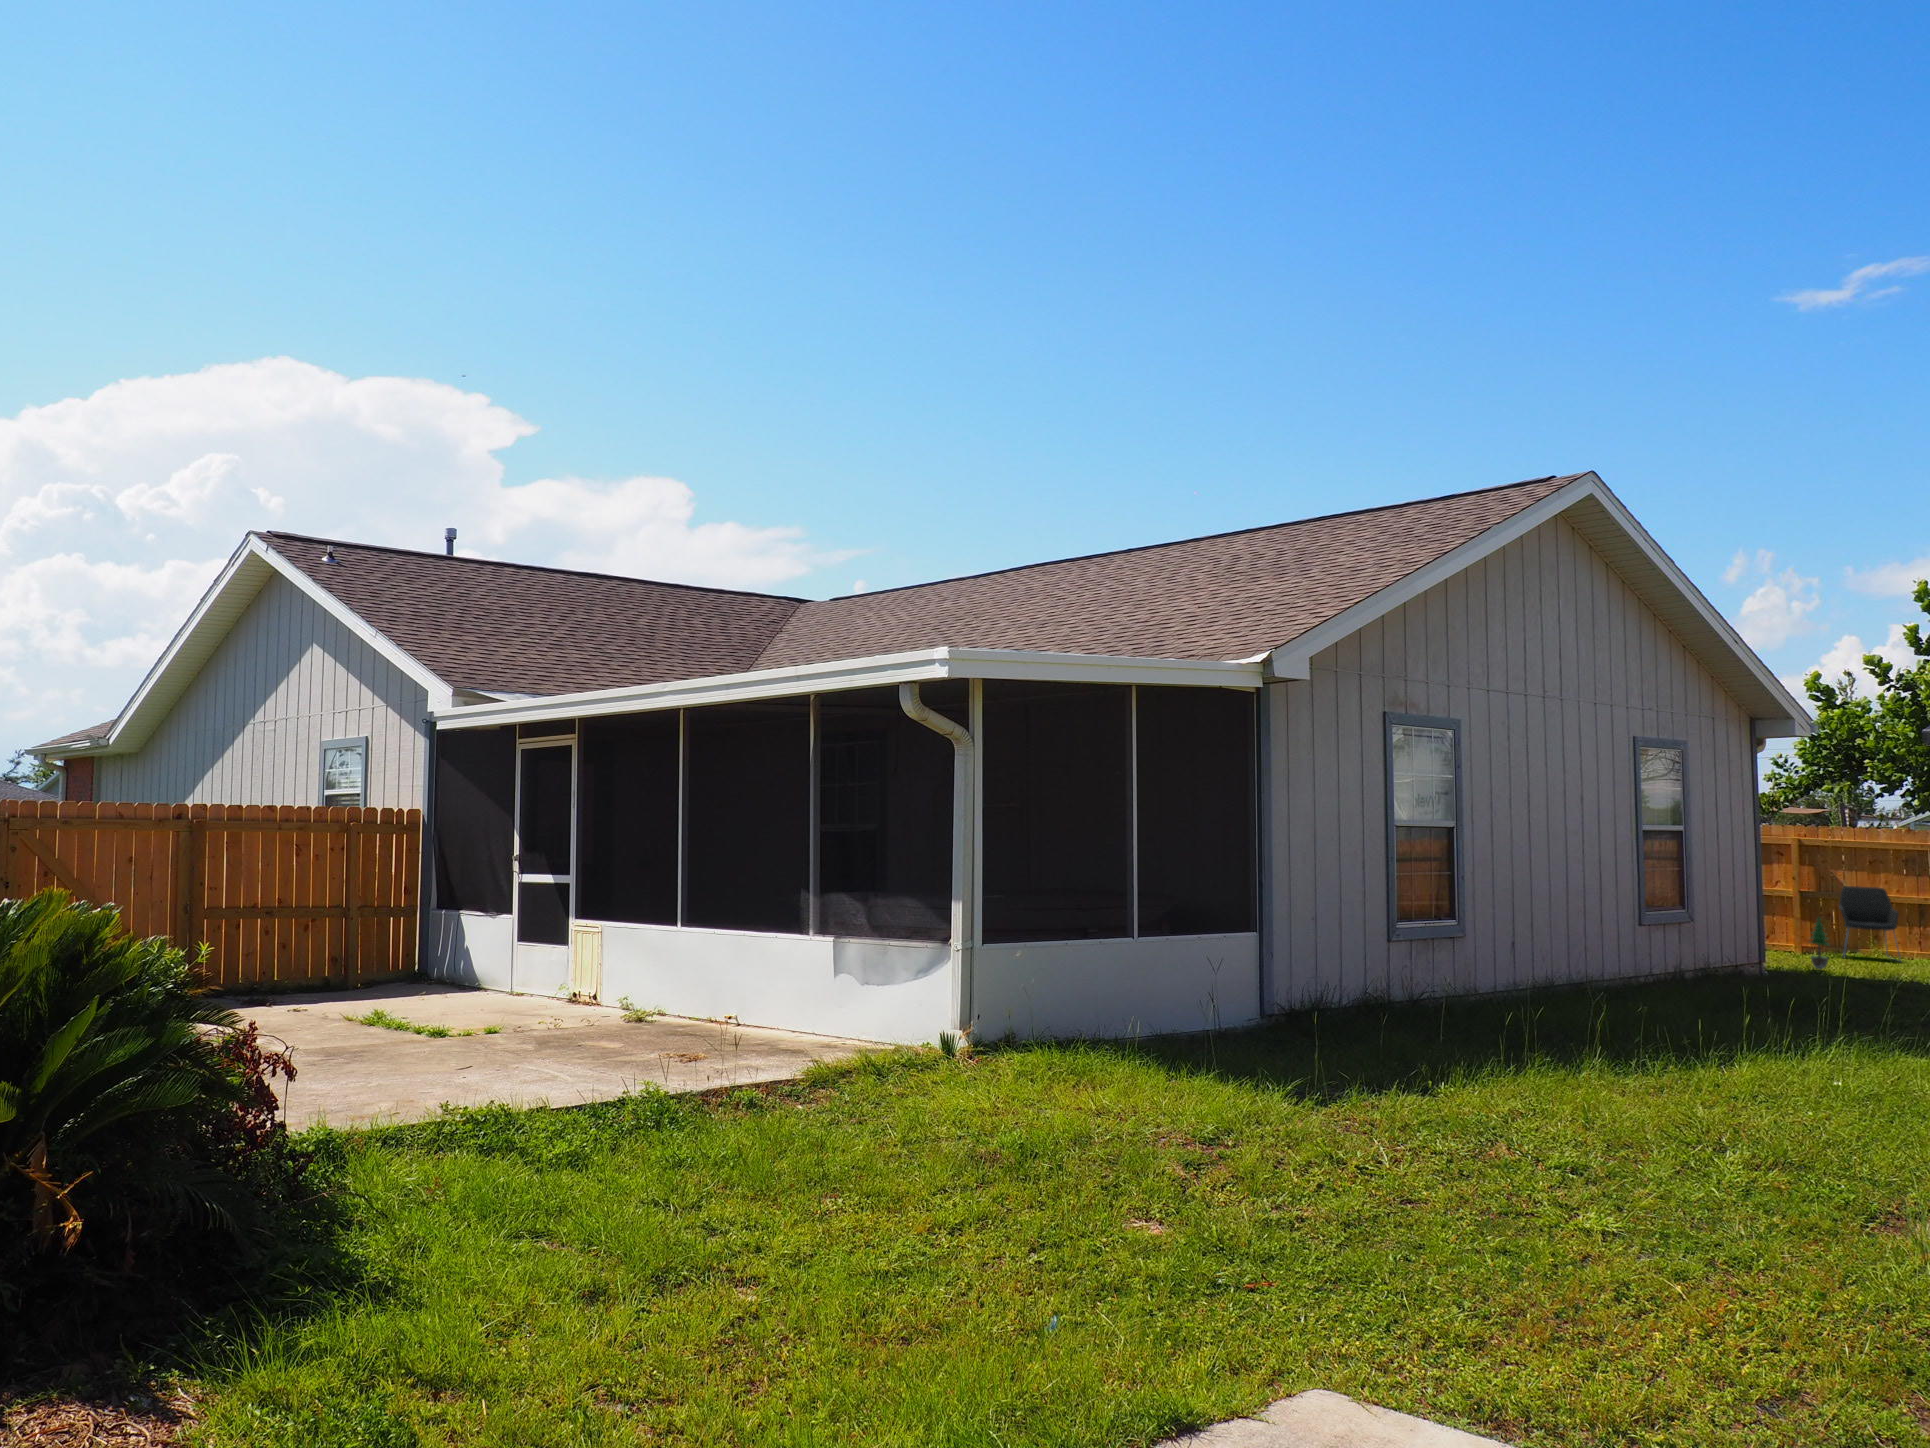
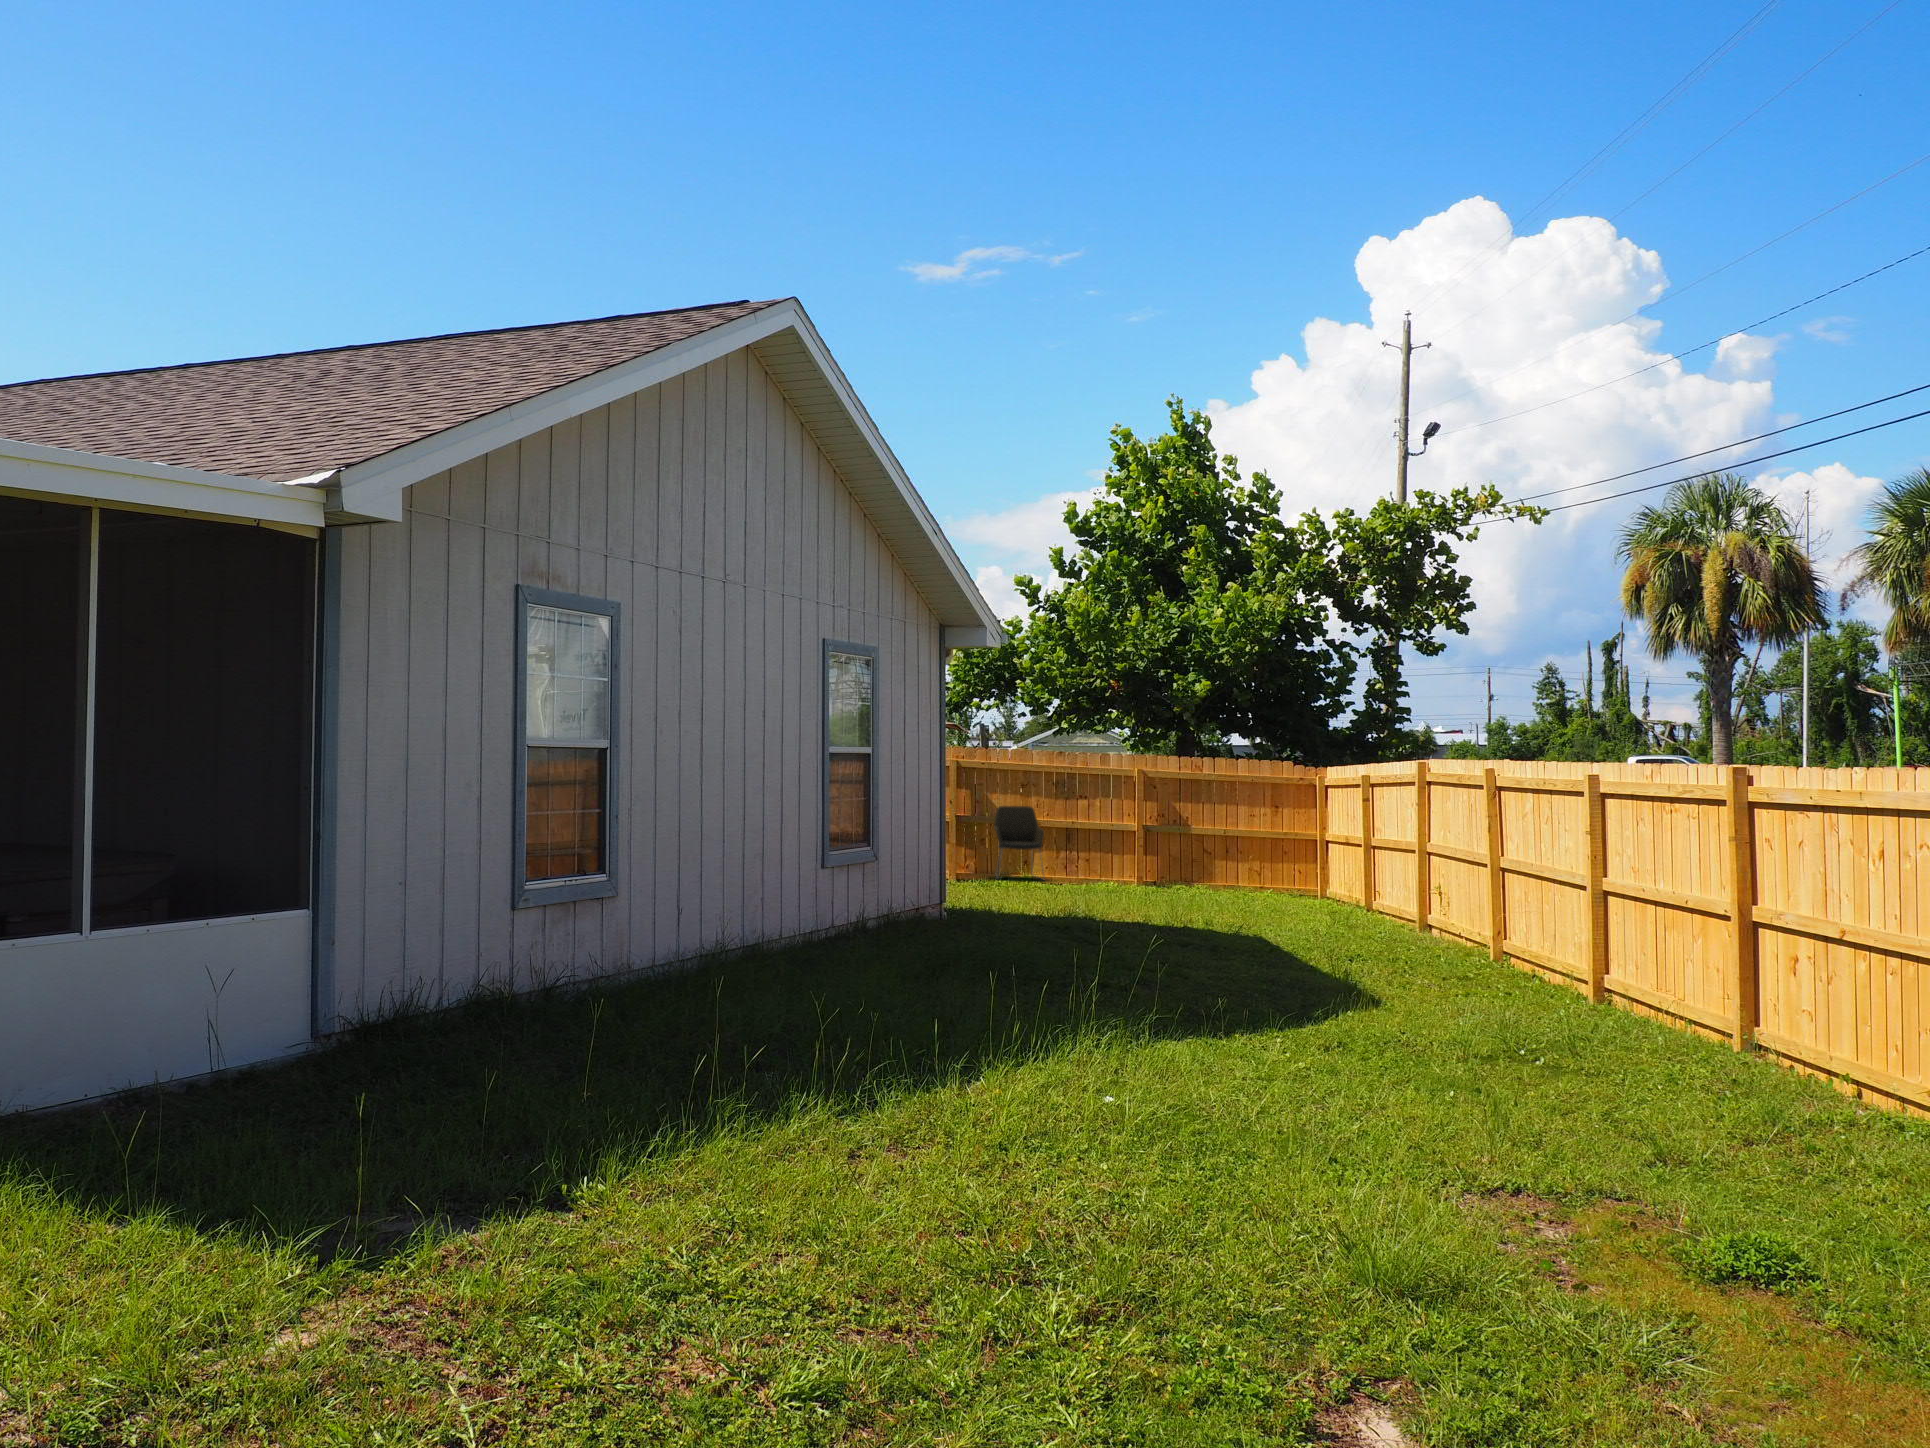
potted tree: present [1811,918,1829,970] -> none [971,838,992,896]

